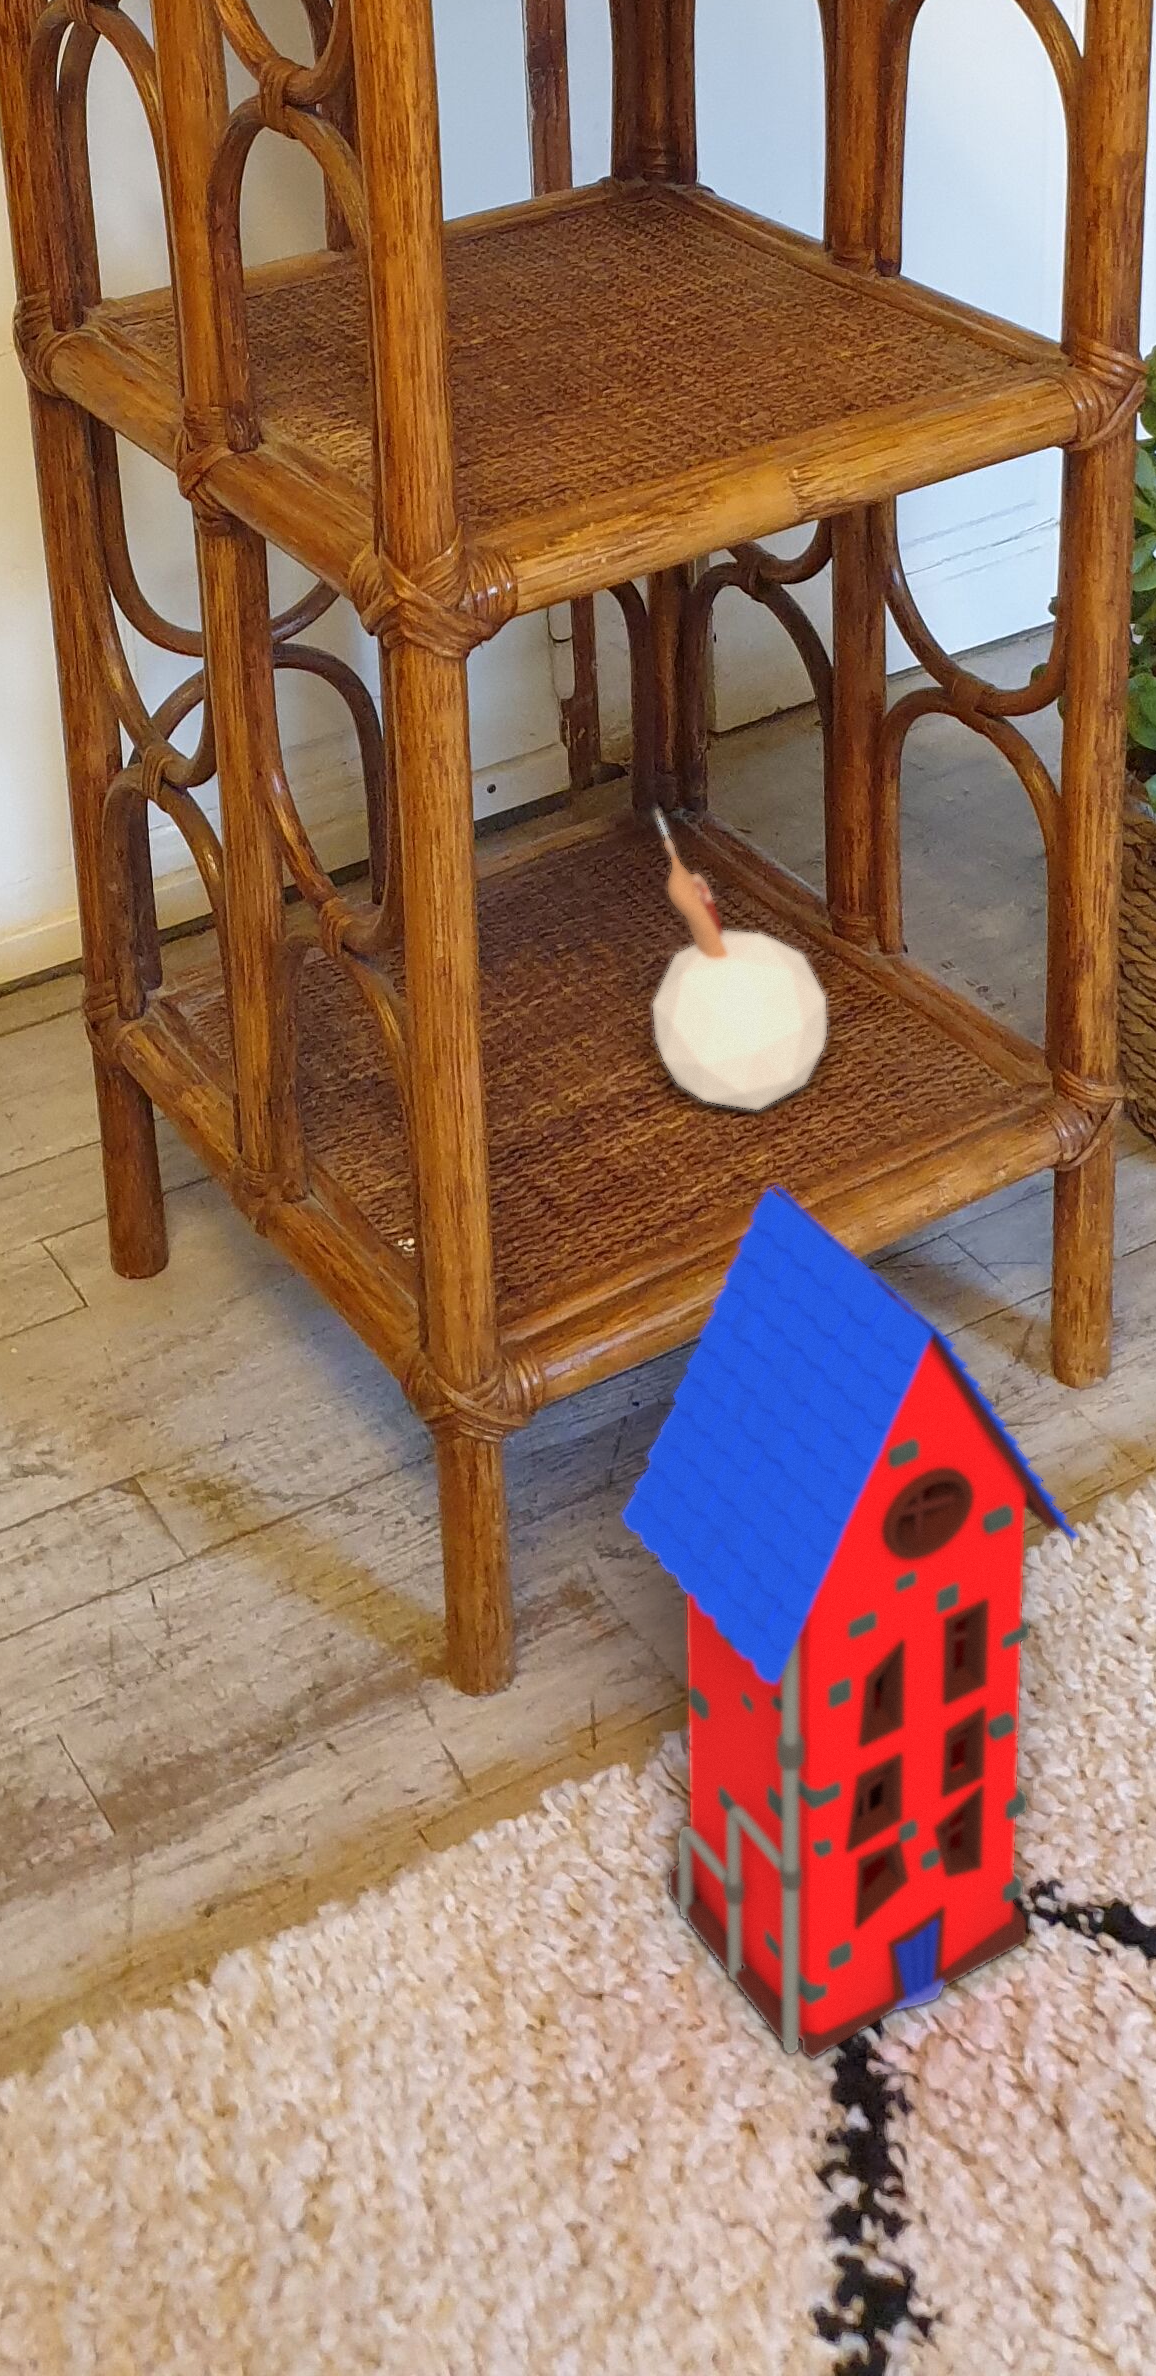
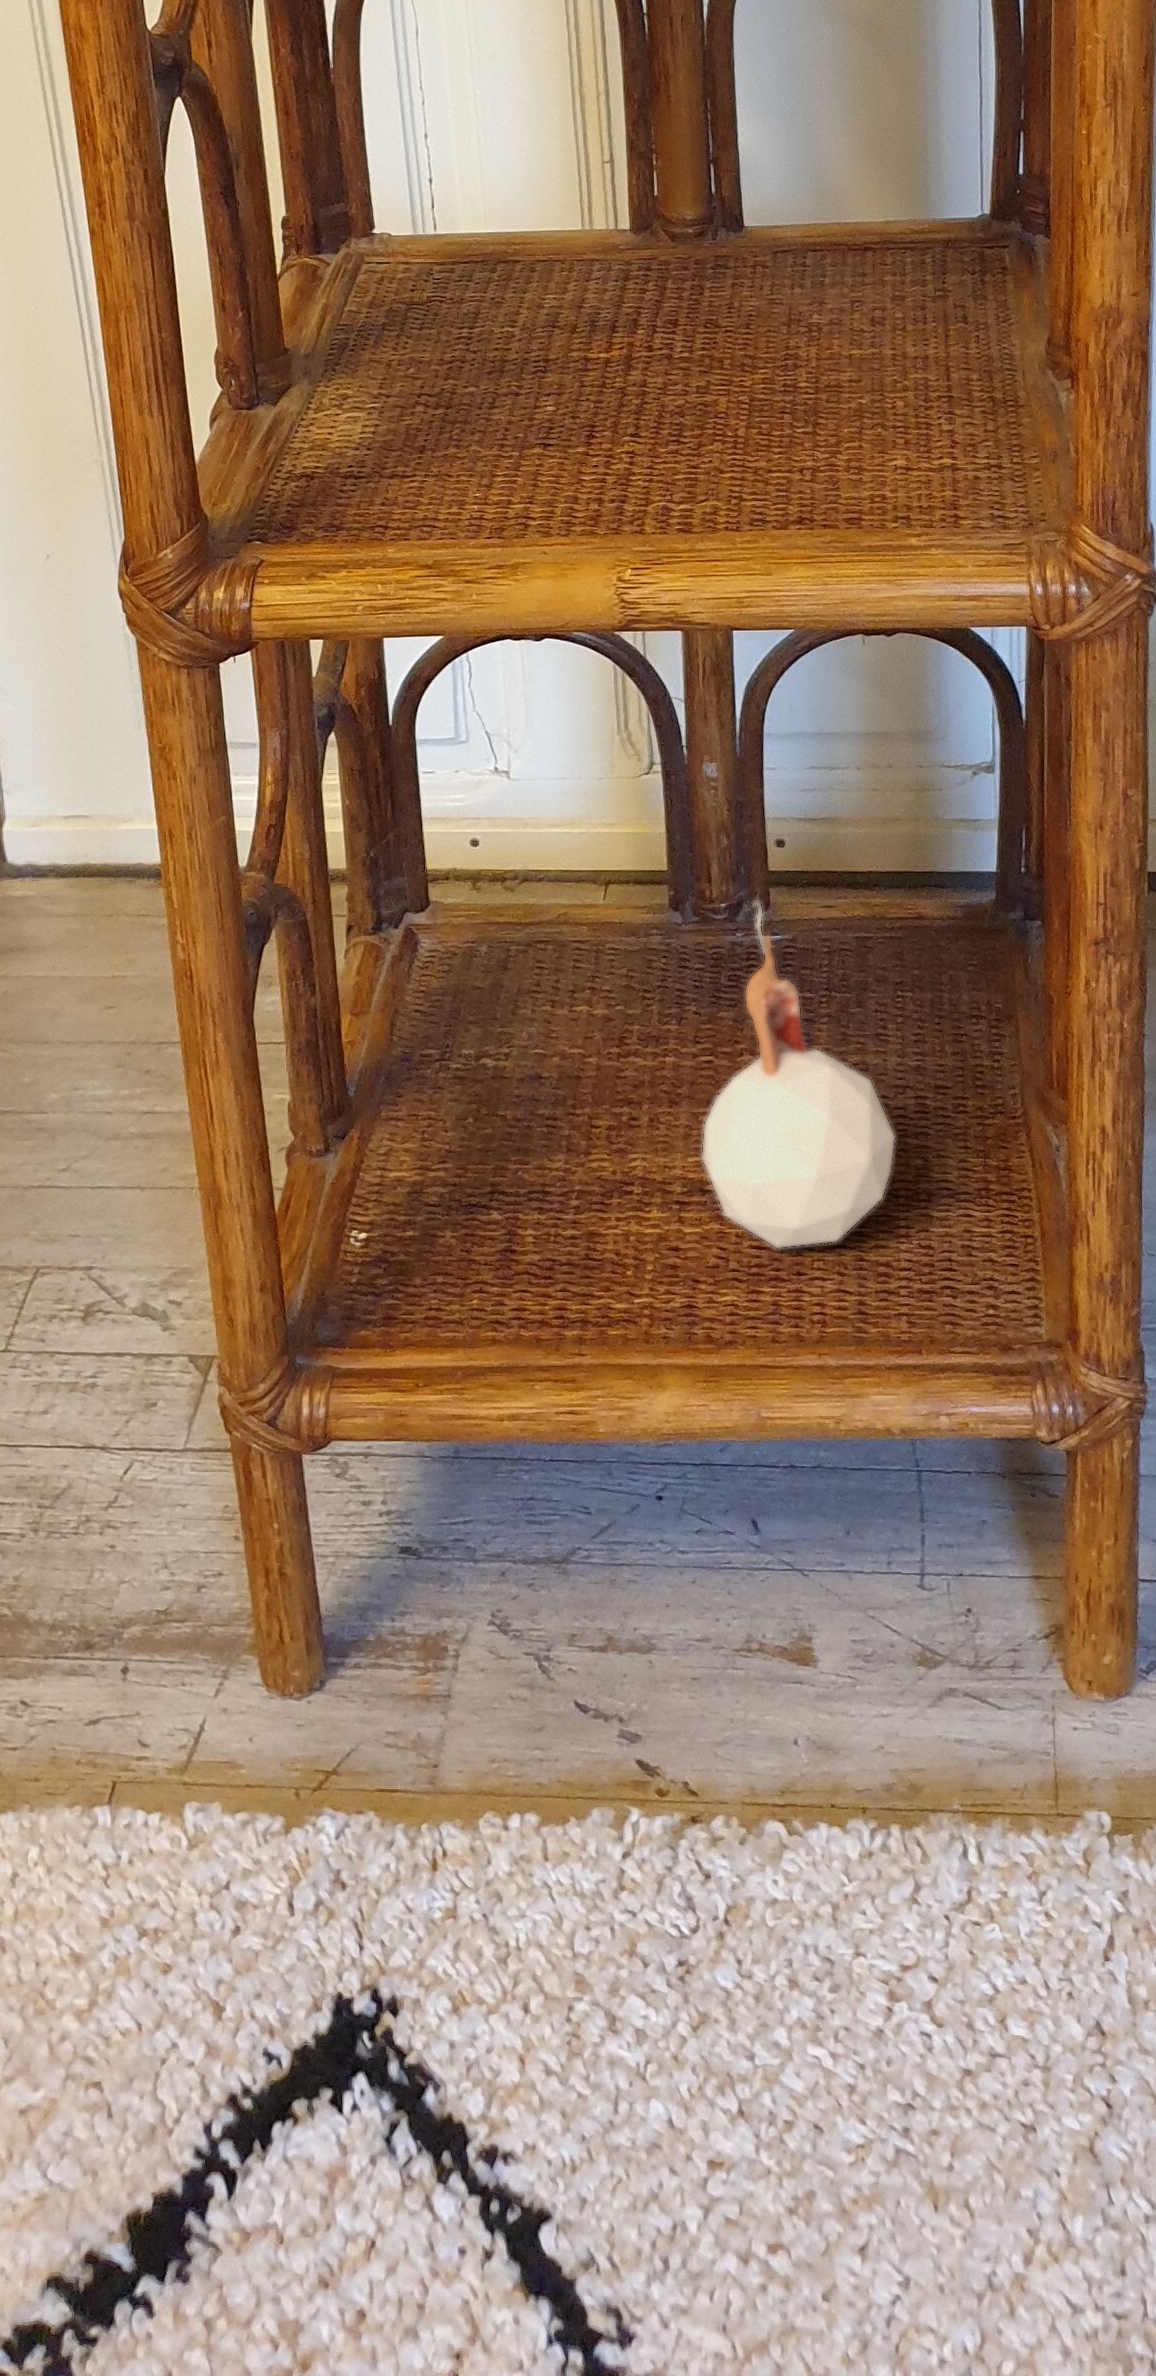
toy house: present [622,1187,1078,2058] -> none [49,1290,498,2195]

